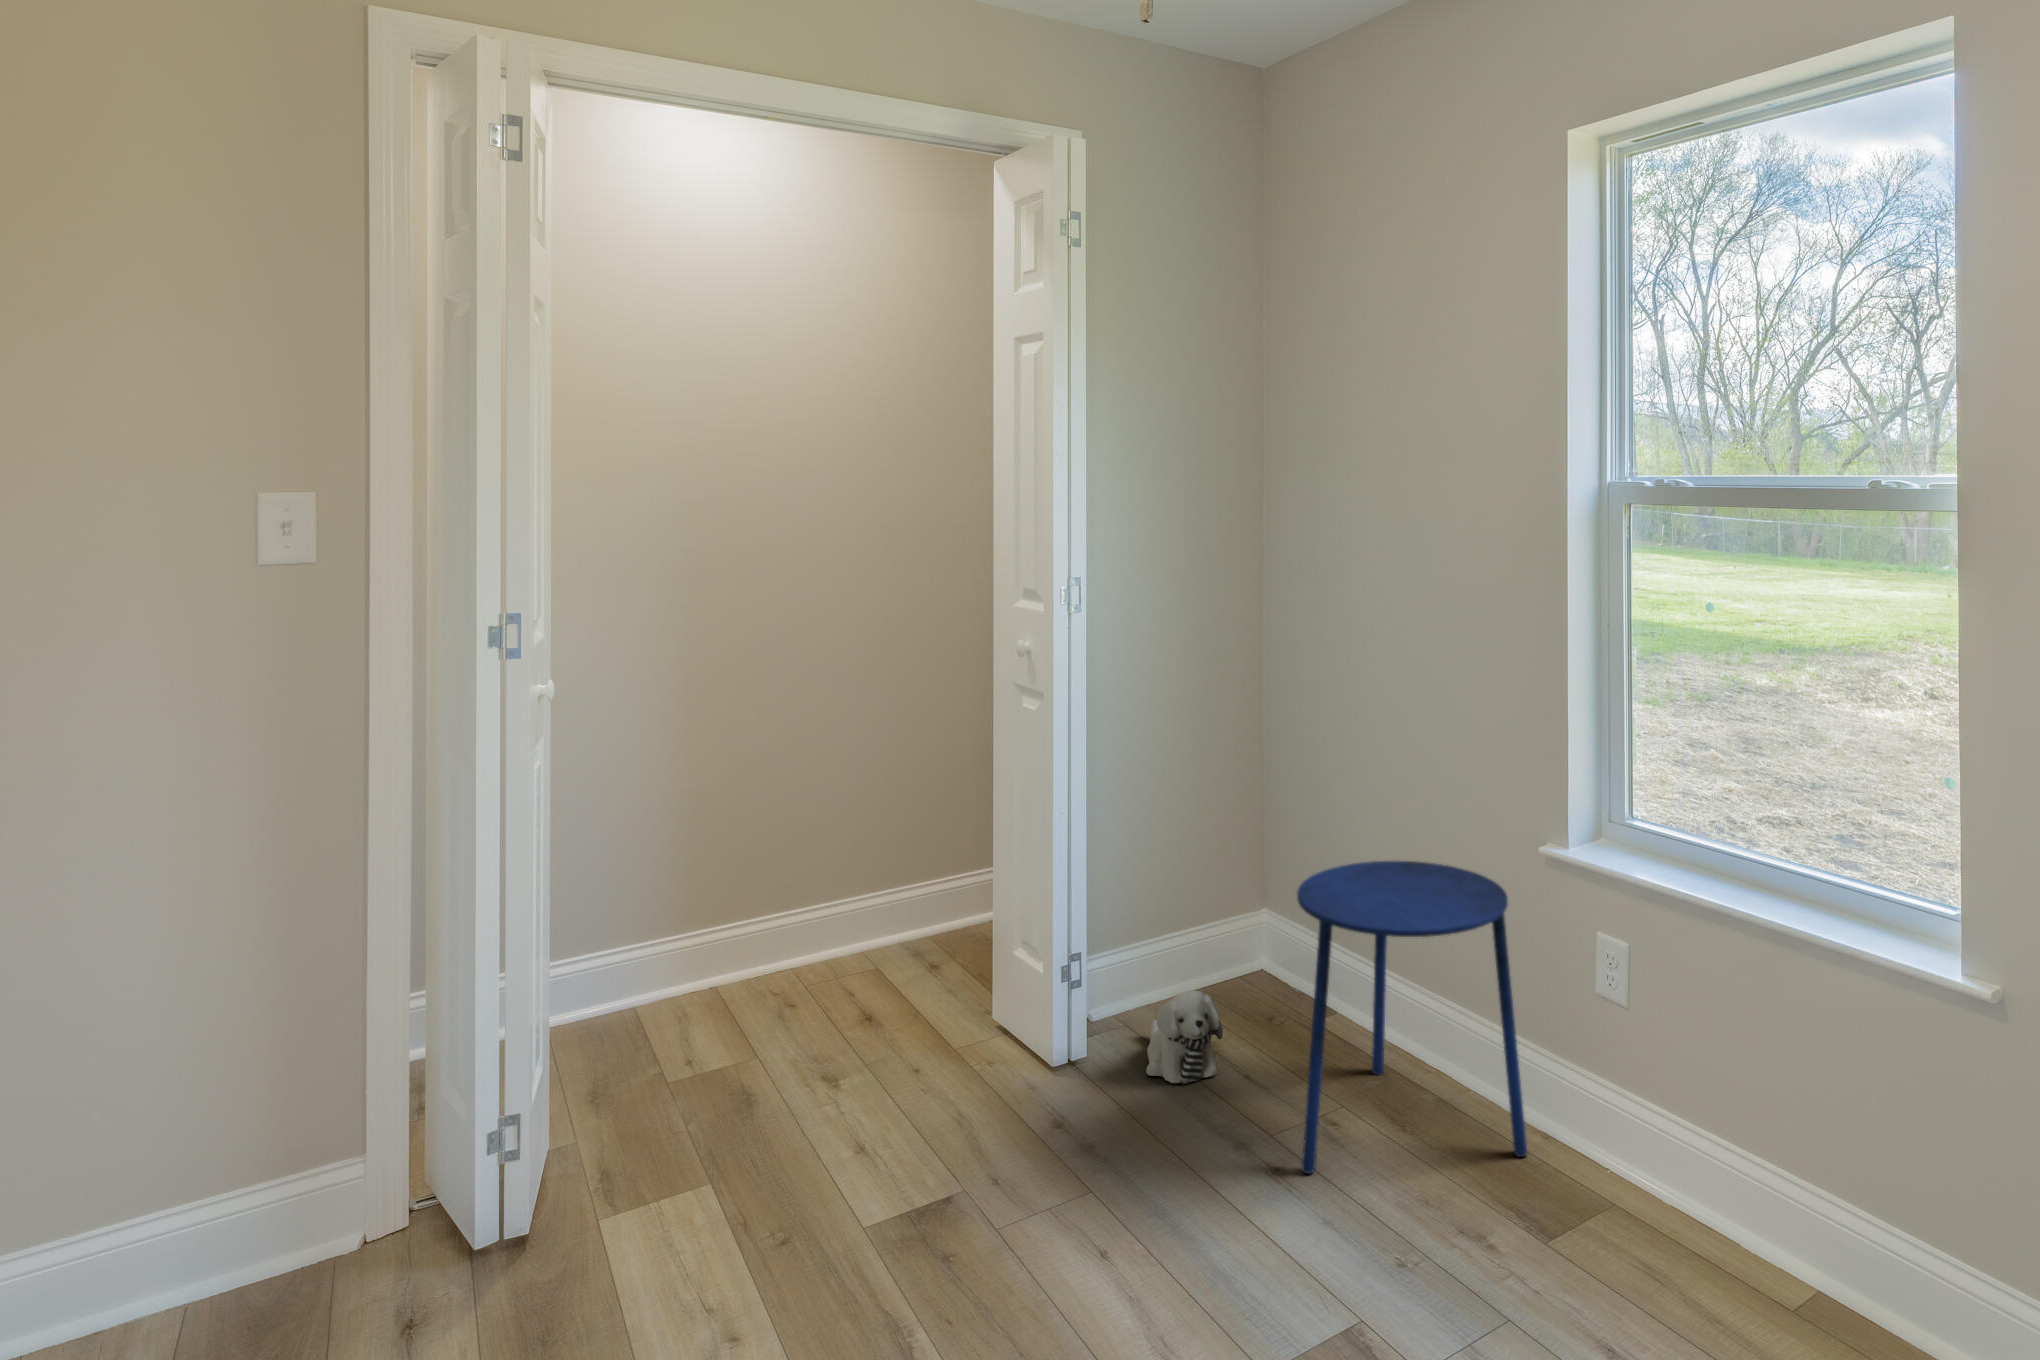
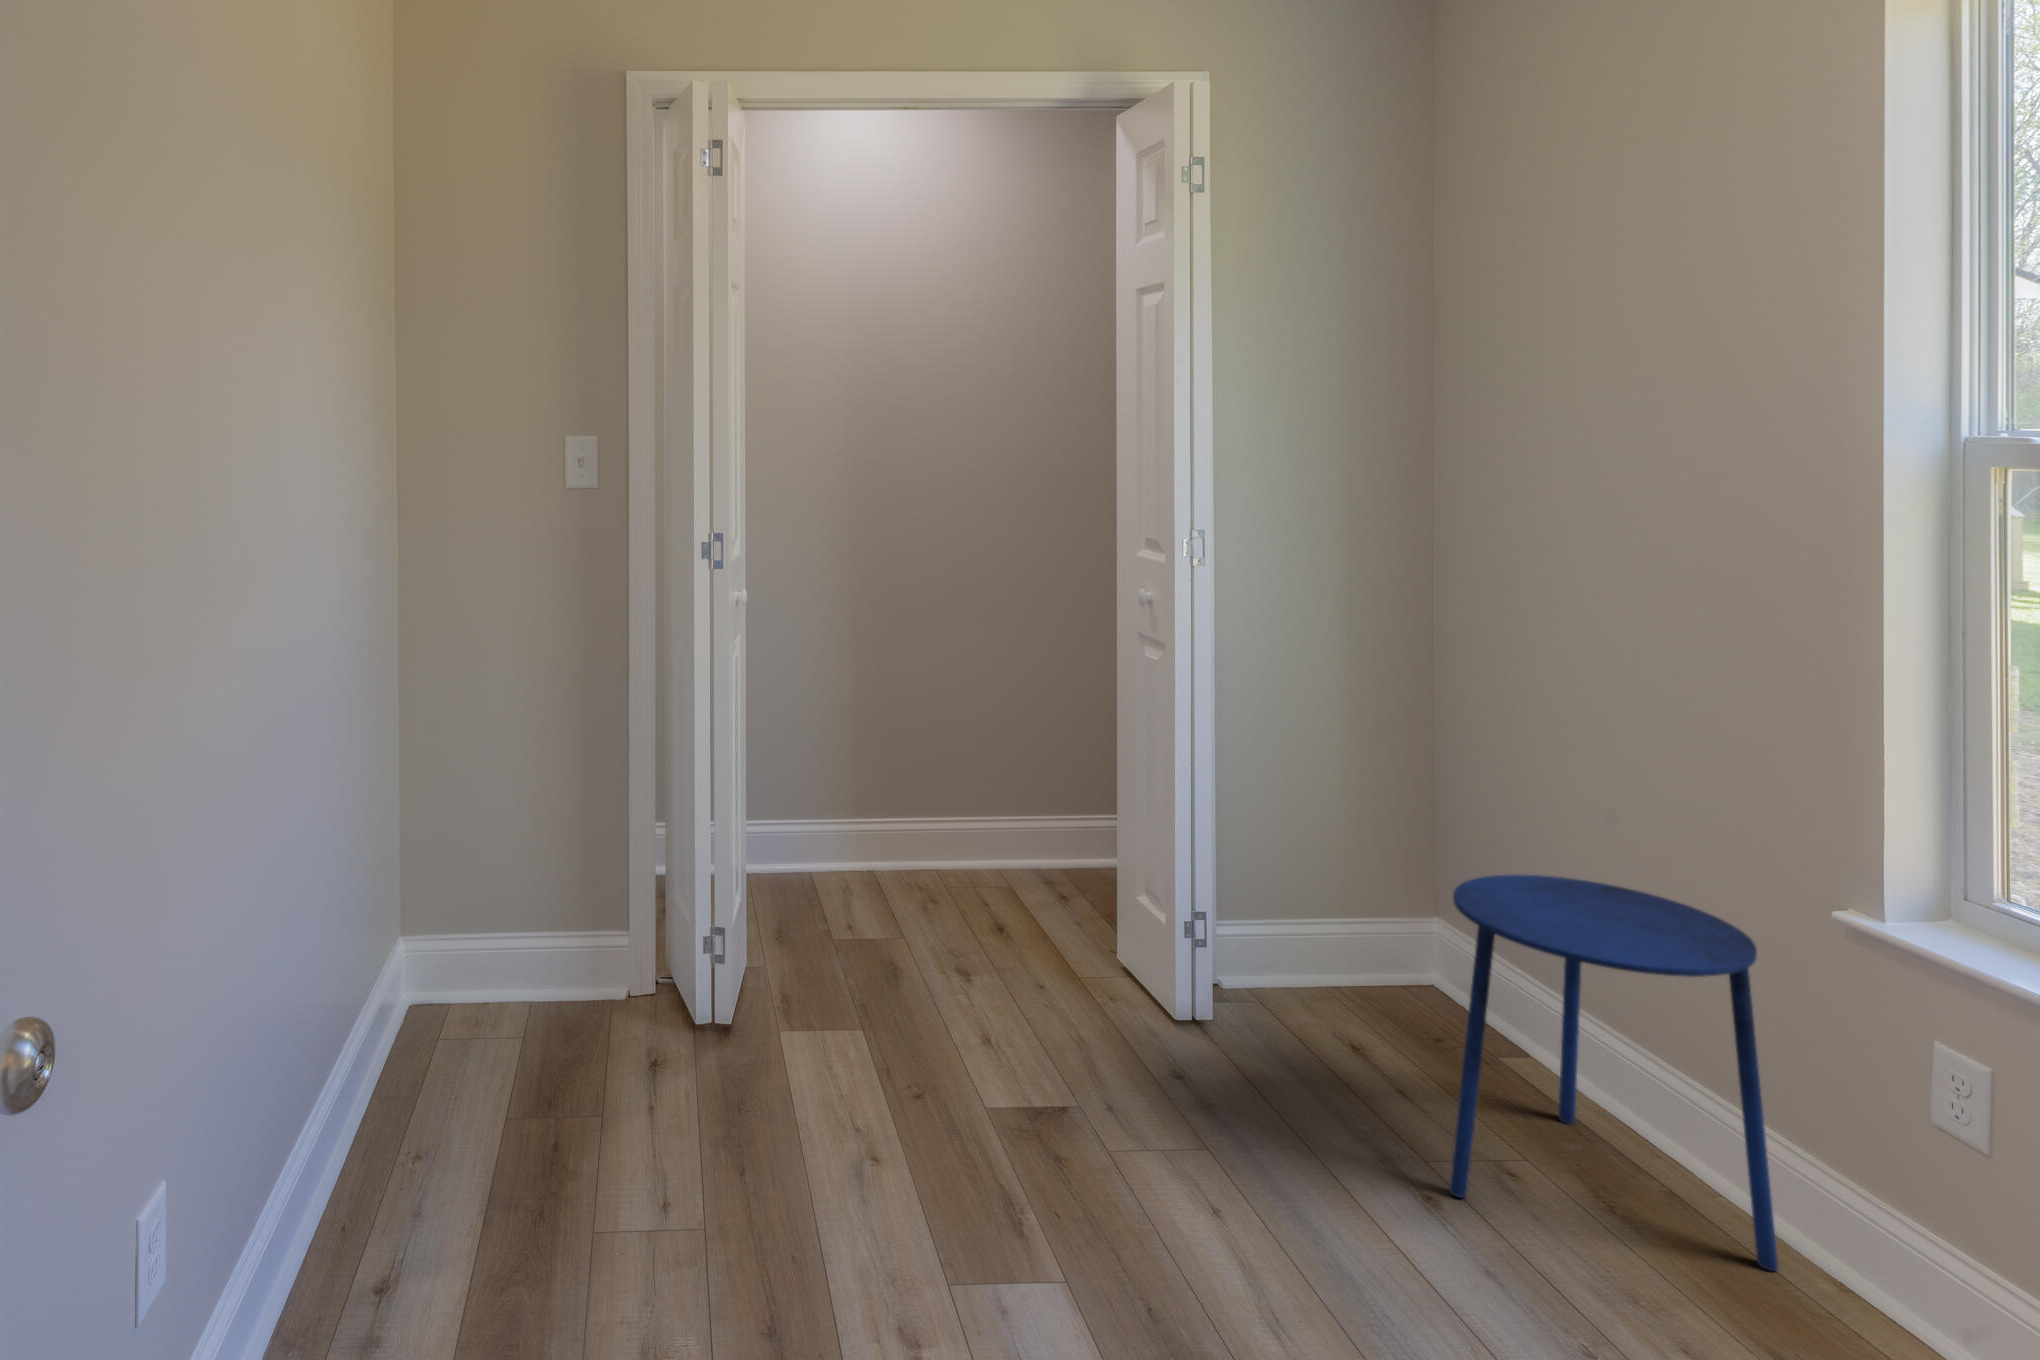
plush toy: present [1146,991,1223,1084] -> none [1275,974,1365,1070]

